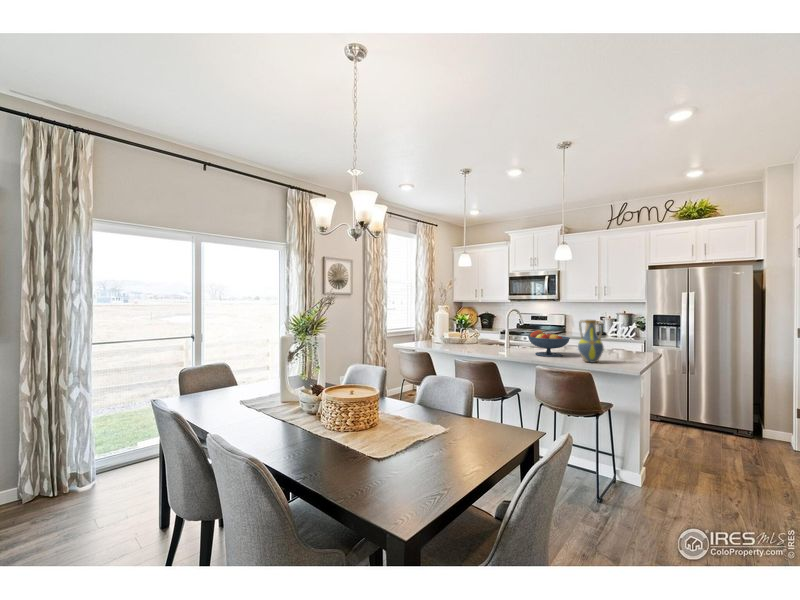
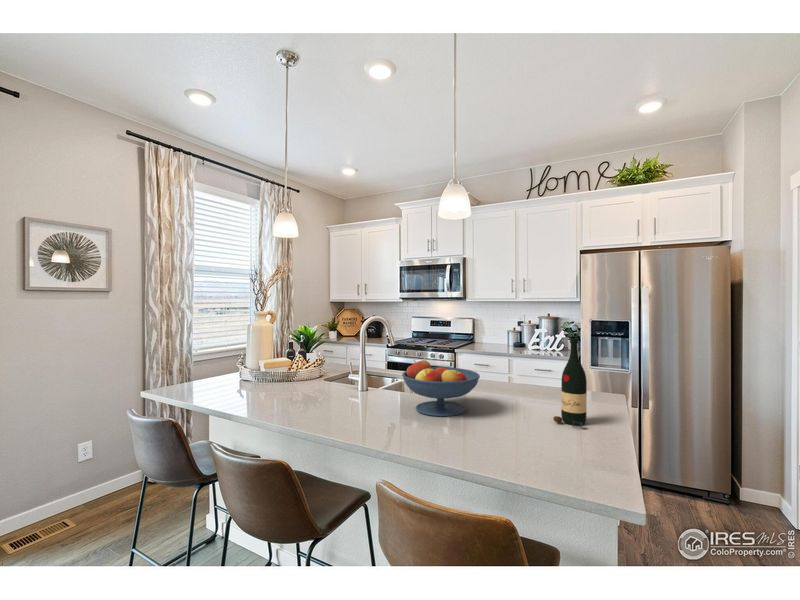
wine bottle: none [608,319,626,361] -> present [553,339,587,428]
vase: present [578,320,604,363] -> none [497,344,549,440]

